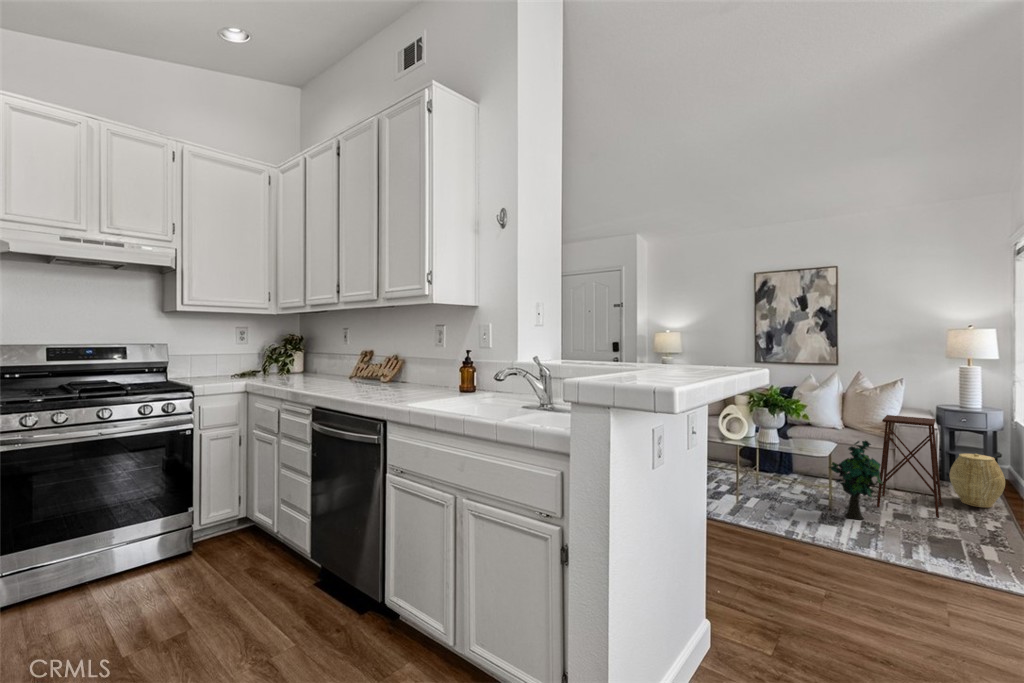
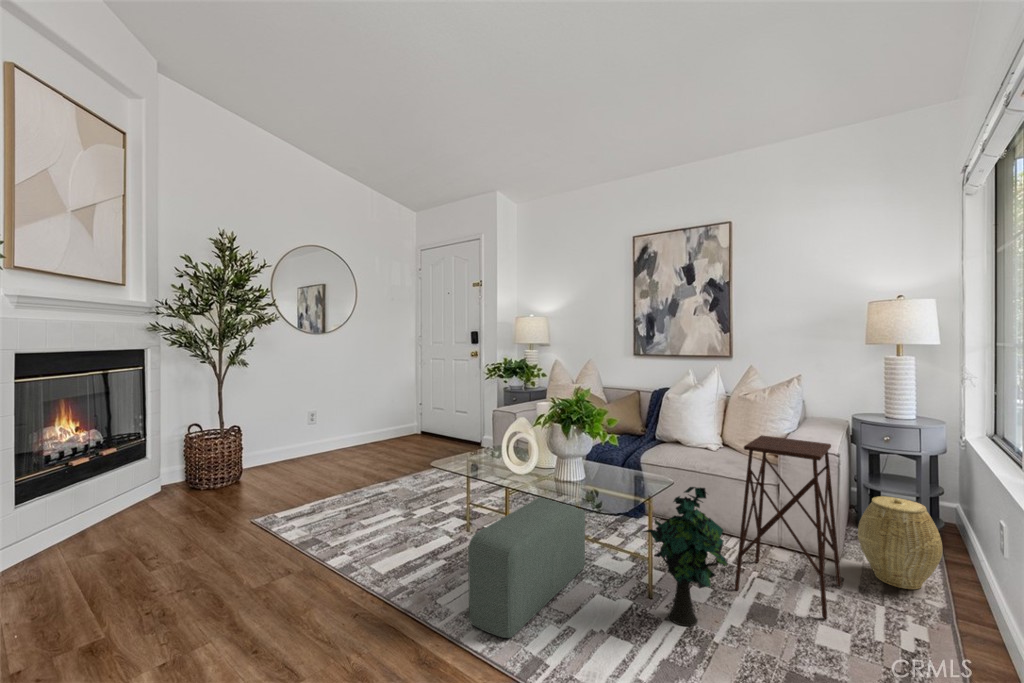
pouf: none [732,451,777,522] -> present [468,497,585,638]

